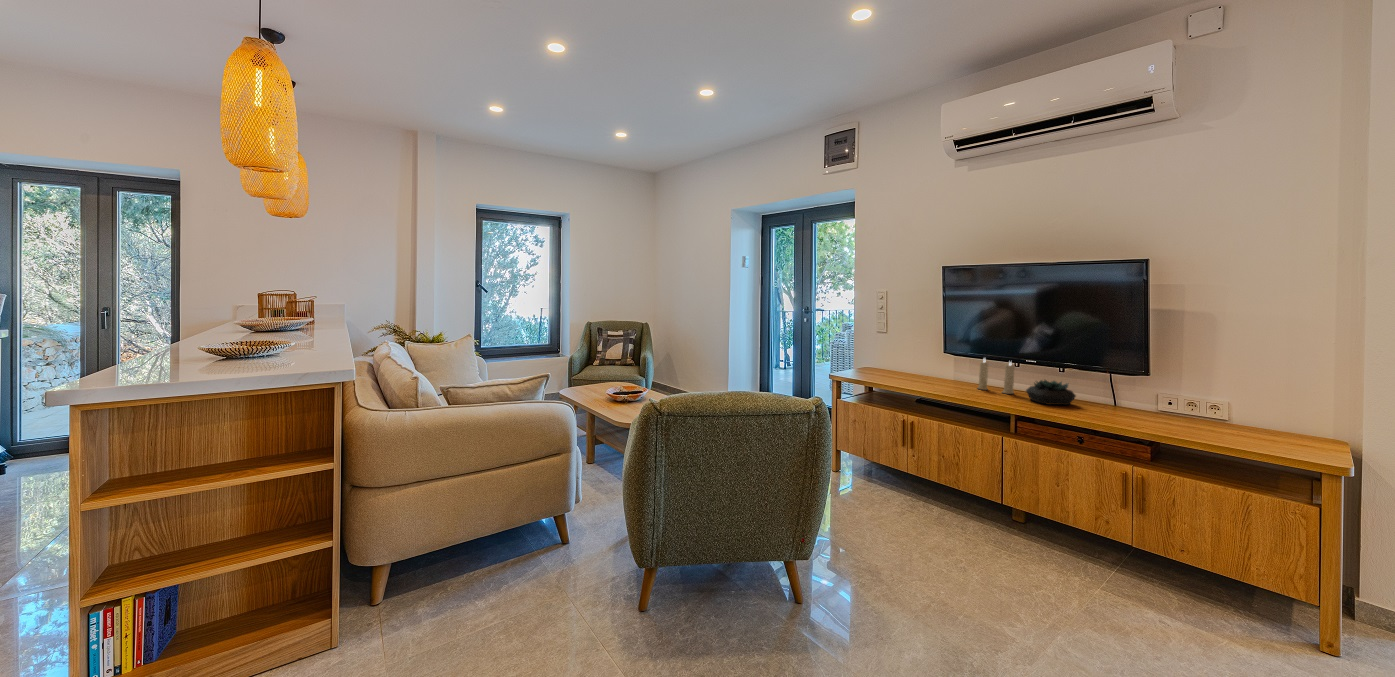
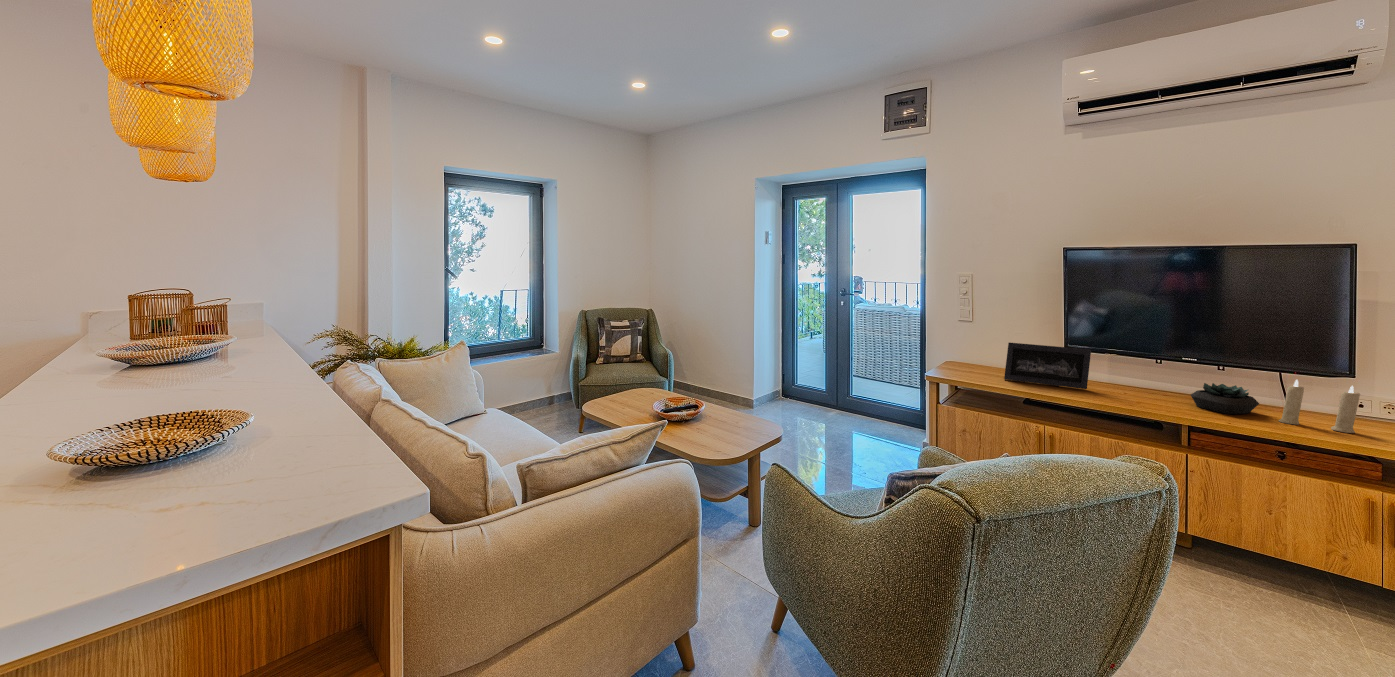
picture frame: none [893,346,960,387] -> present [1004,343,1091,389]
candle: present [978,359,1015,394] -> present [1279,380,1360,433]

